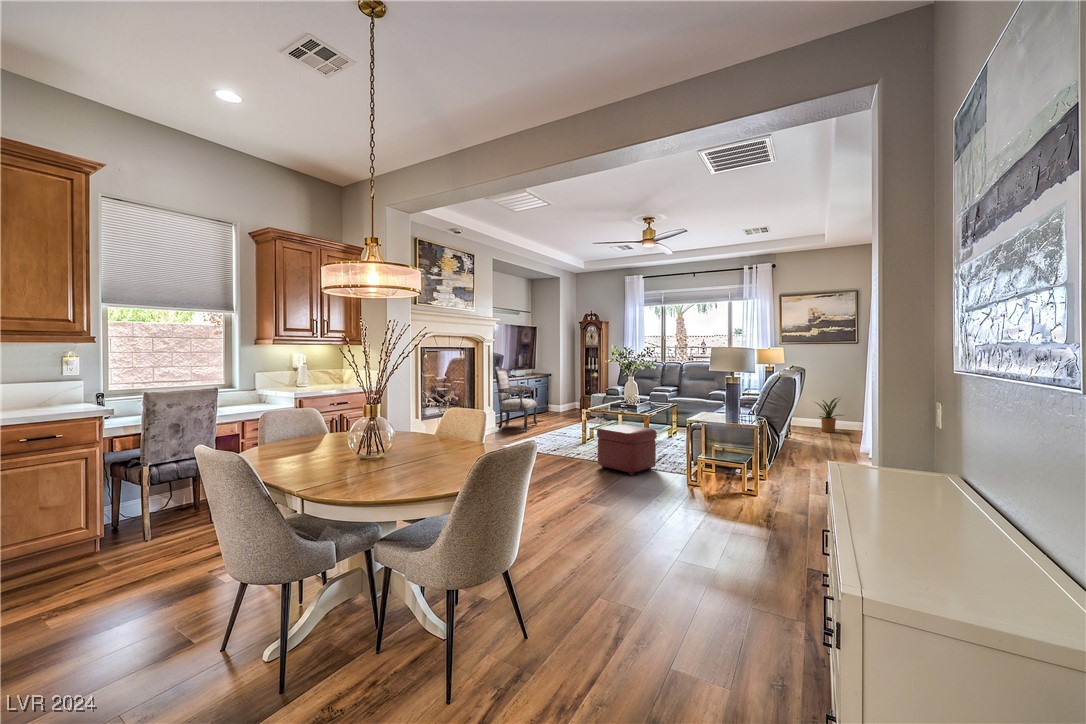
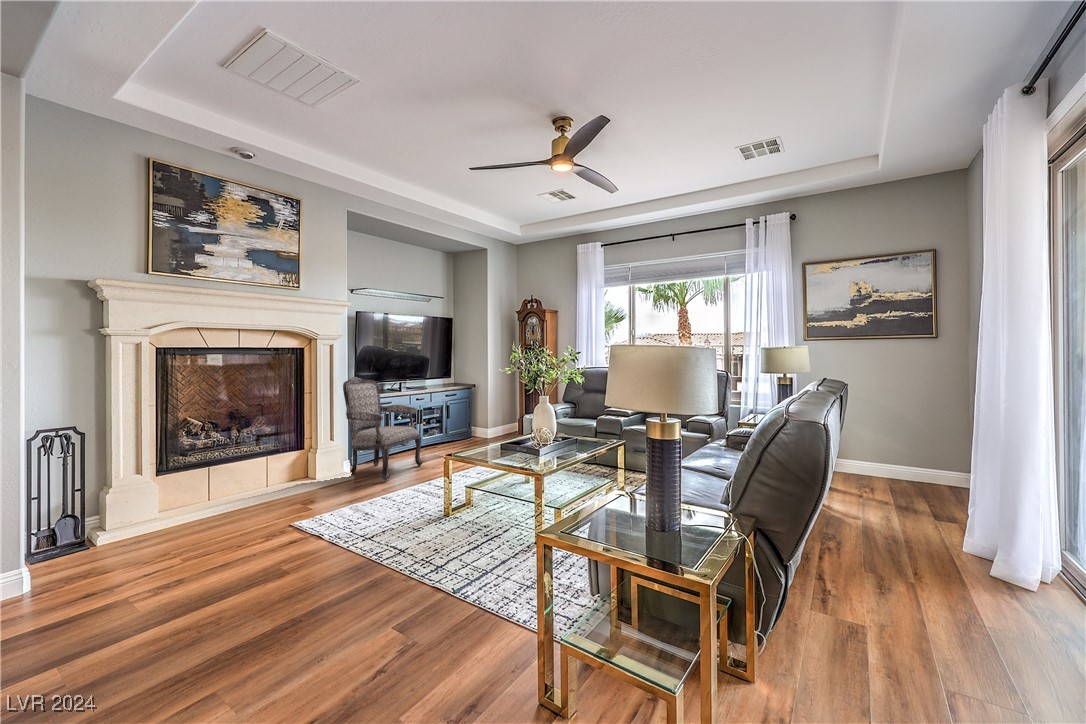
house plant: present [815,398,843,433] -> none [853,430,919,492]
ottoman: present [597,424,657,476] -> none [379,504,504,644]

